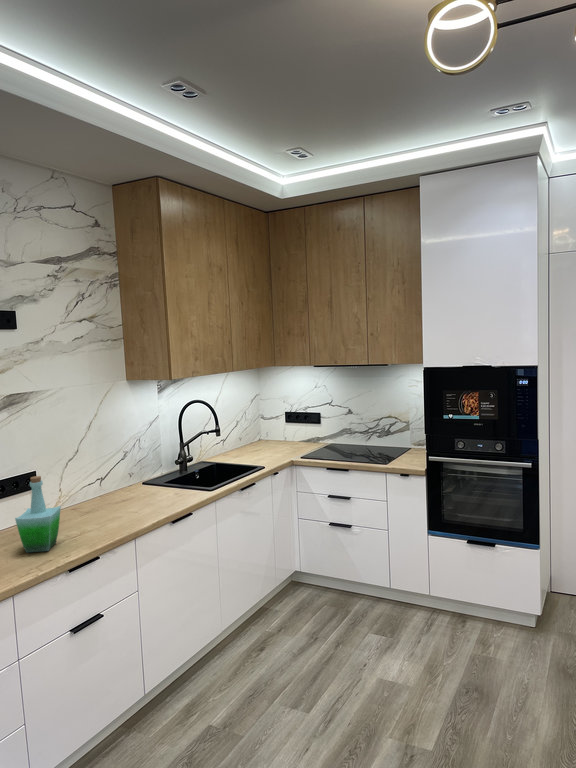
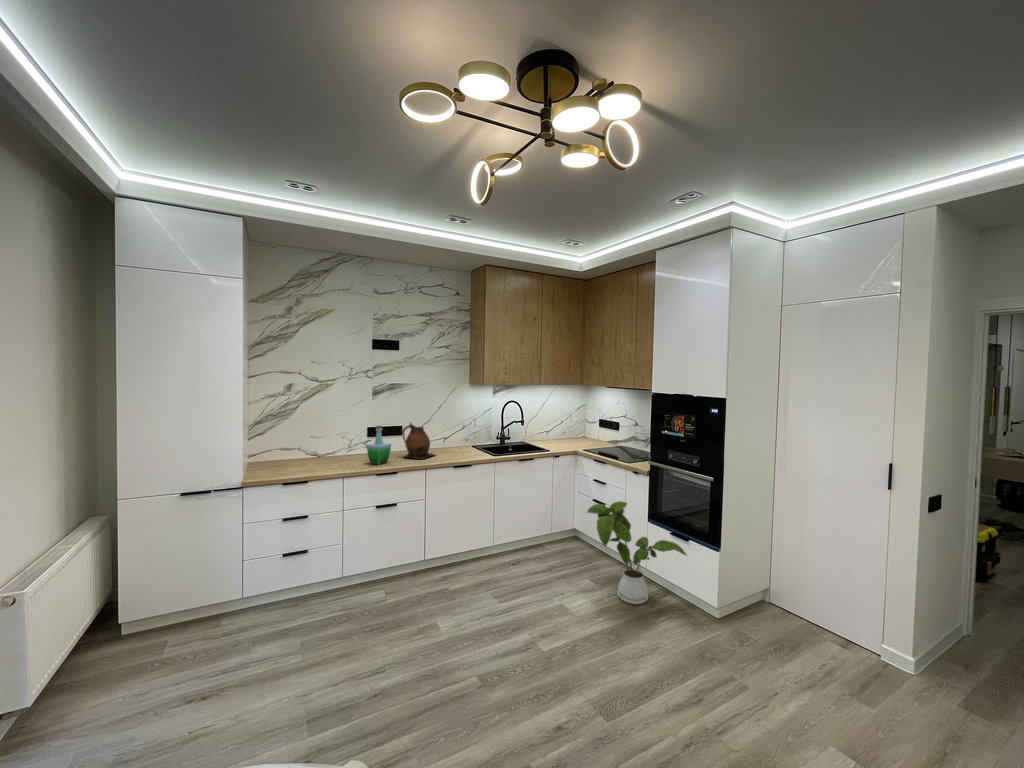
ceramic pitcher: none [57,459,116,526] -> present [402,422,434,459]
house plant: none [377,516,512,645] -> present [587,501,686,604]

